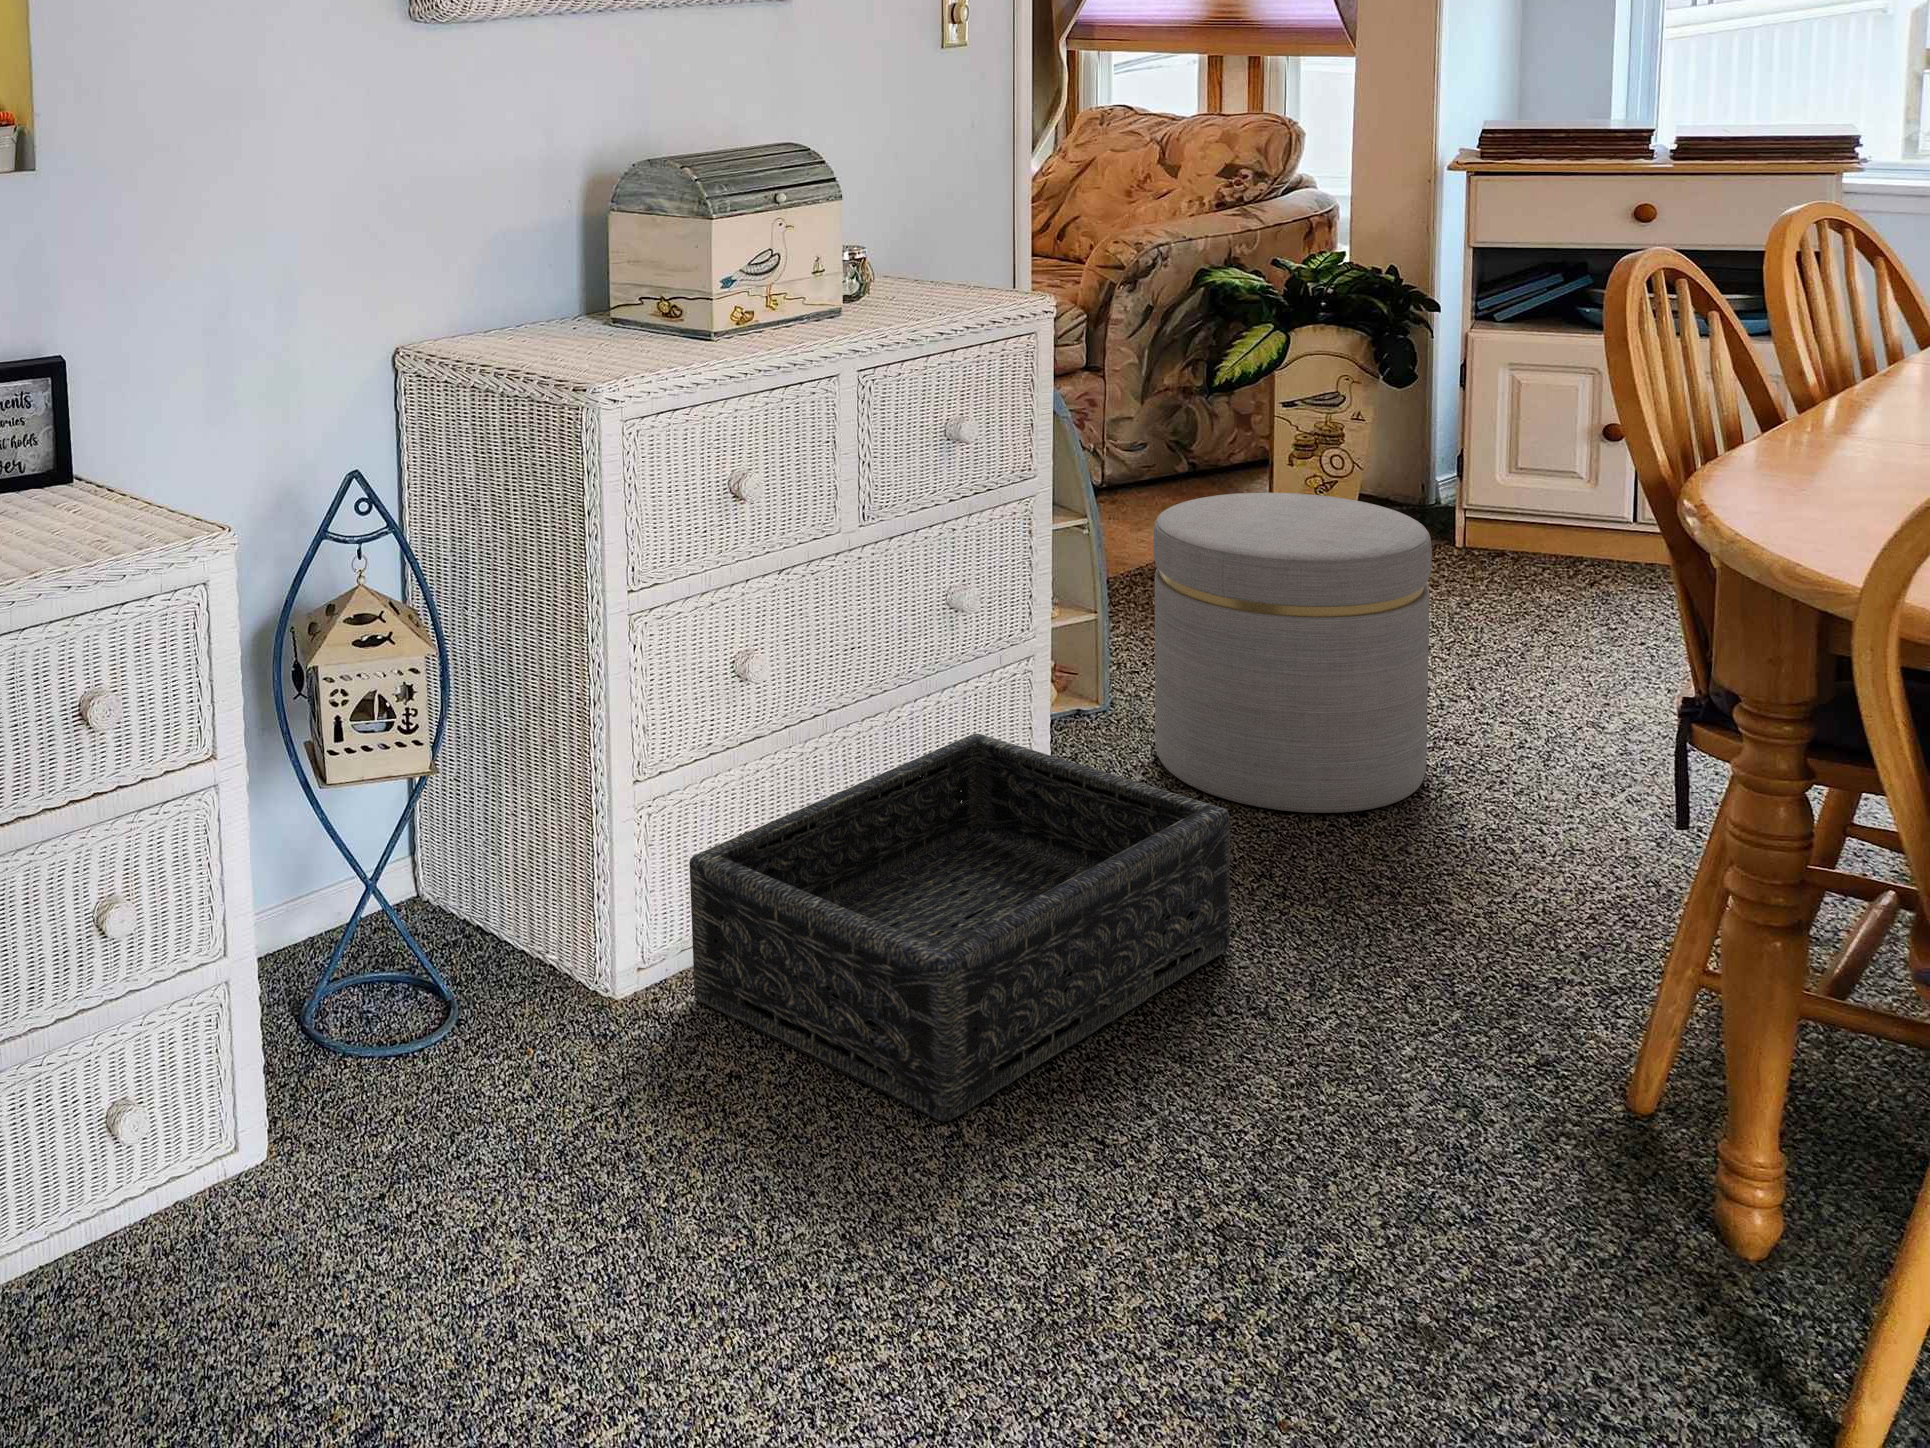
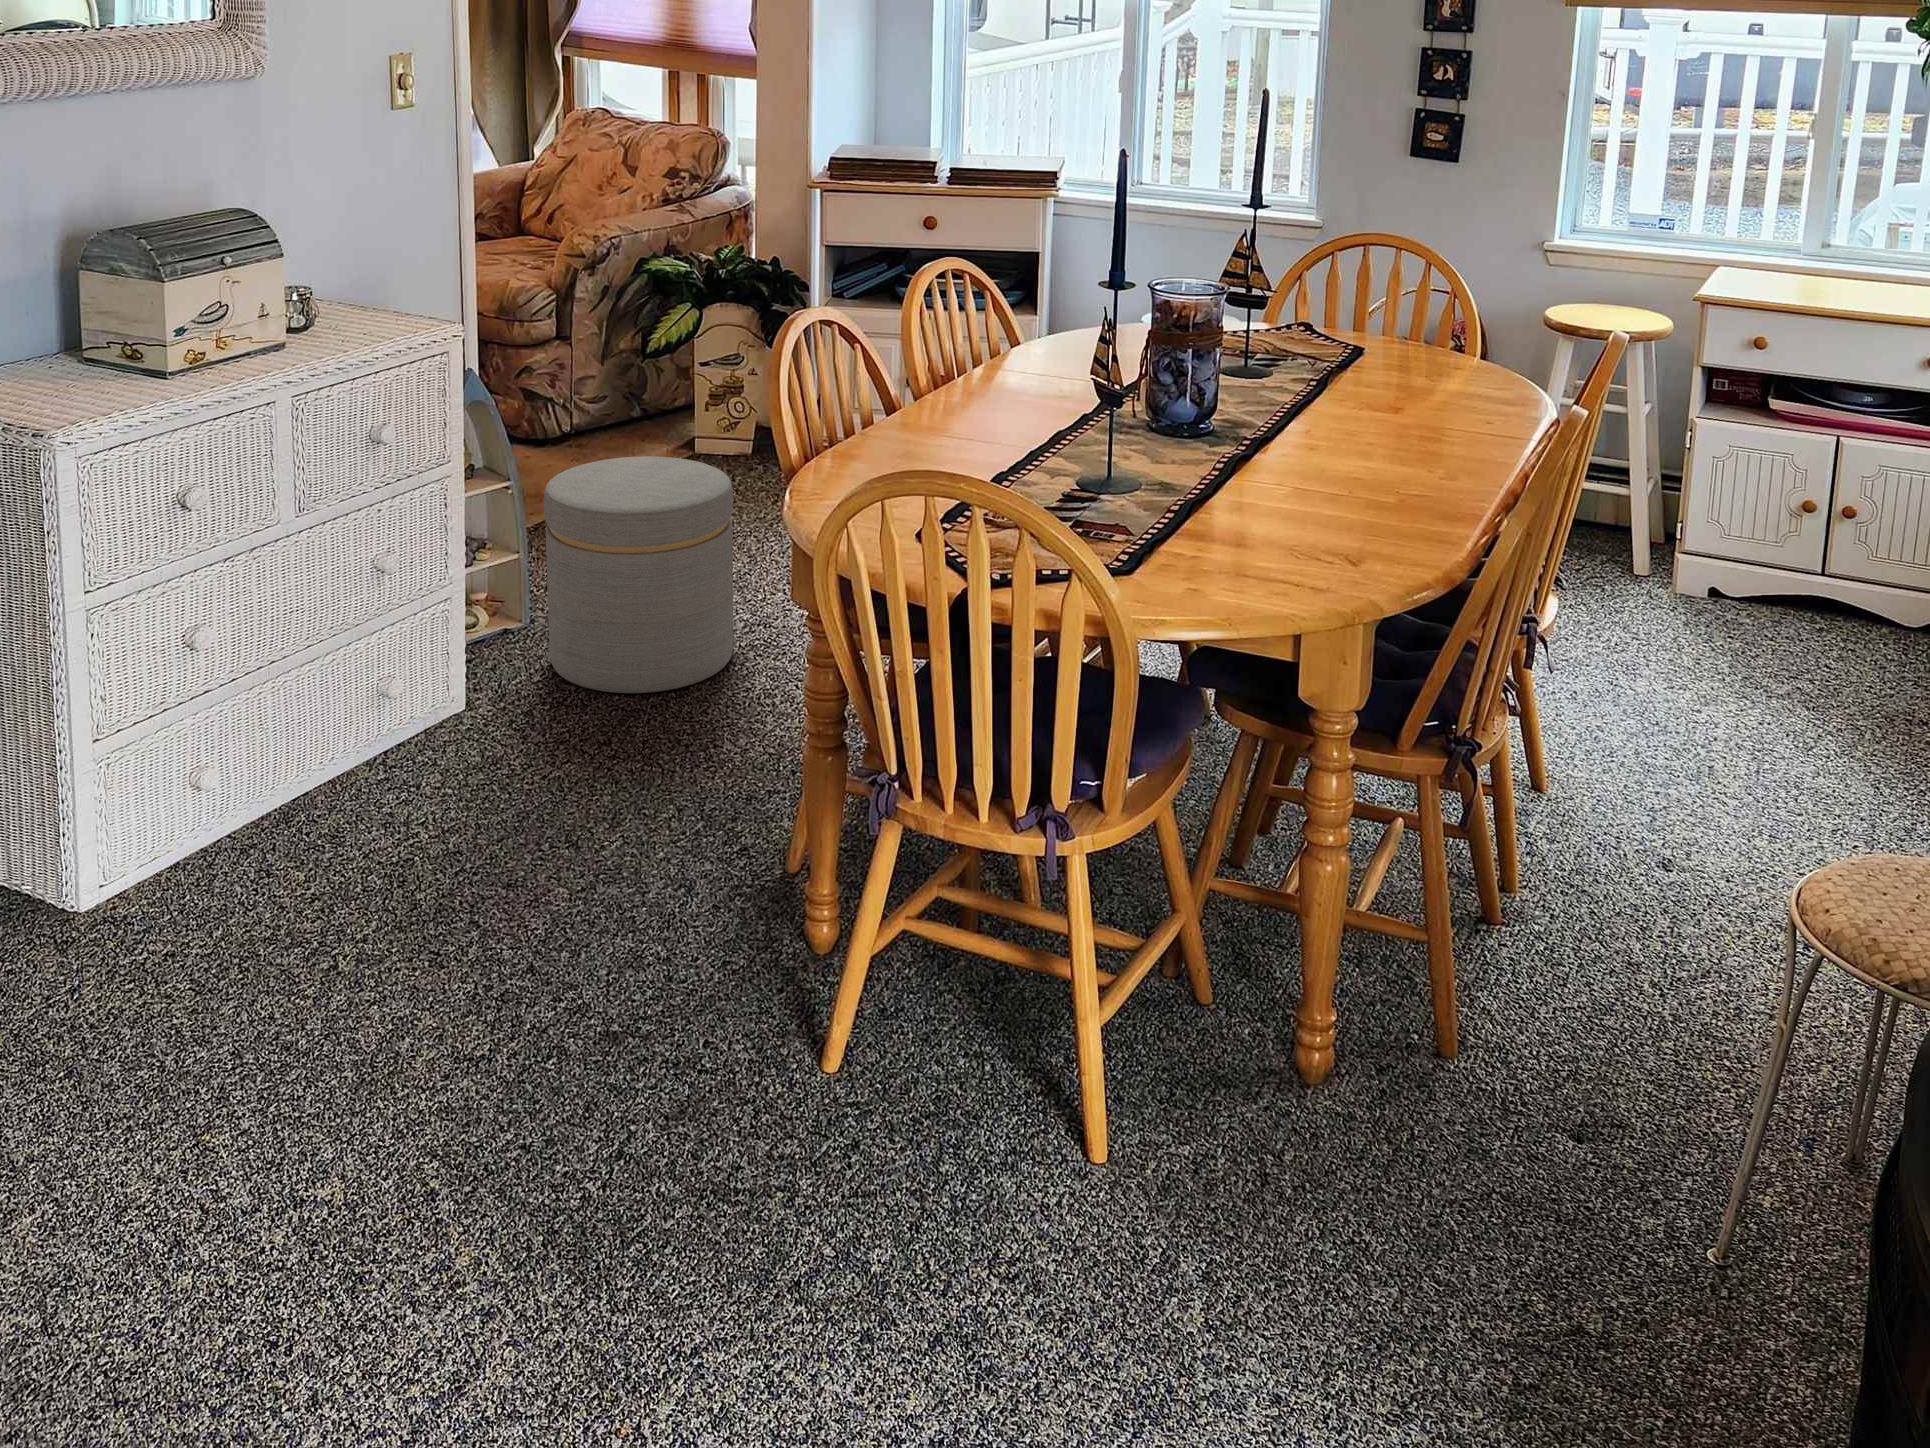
basket: present [689,734,1230,1122] -> none [140,664,561,959]

